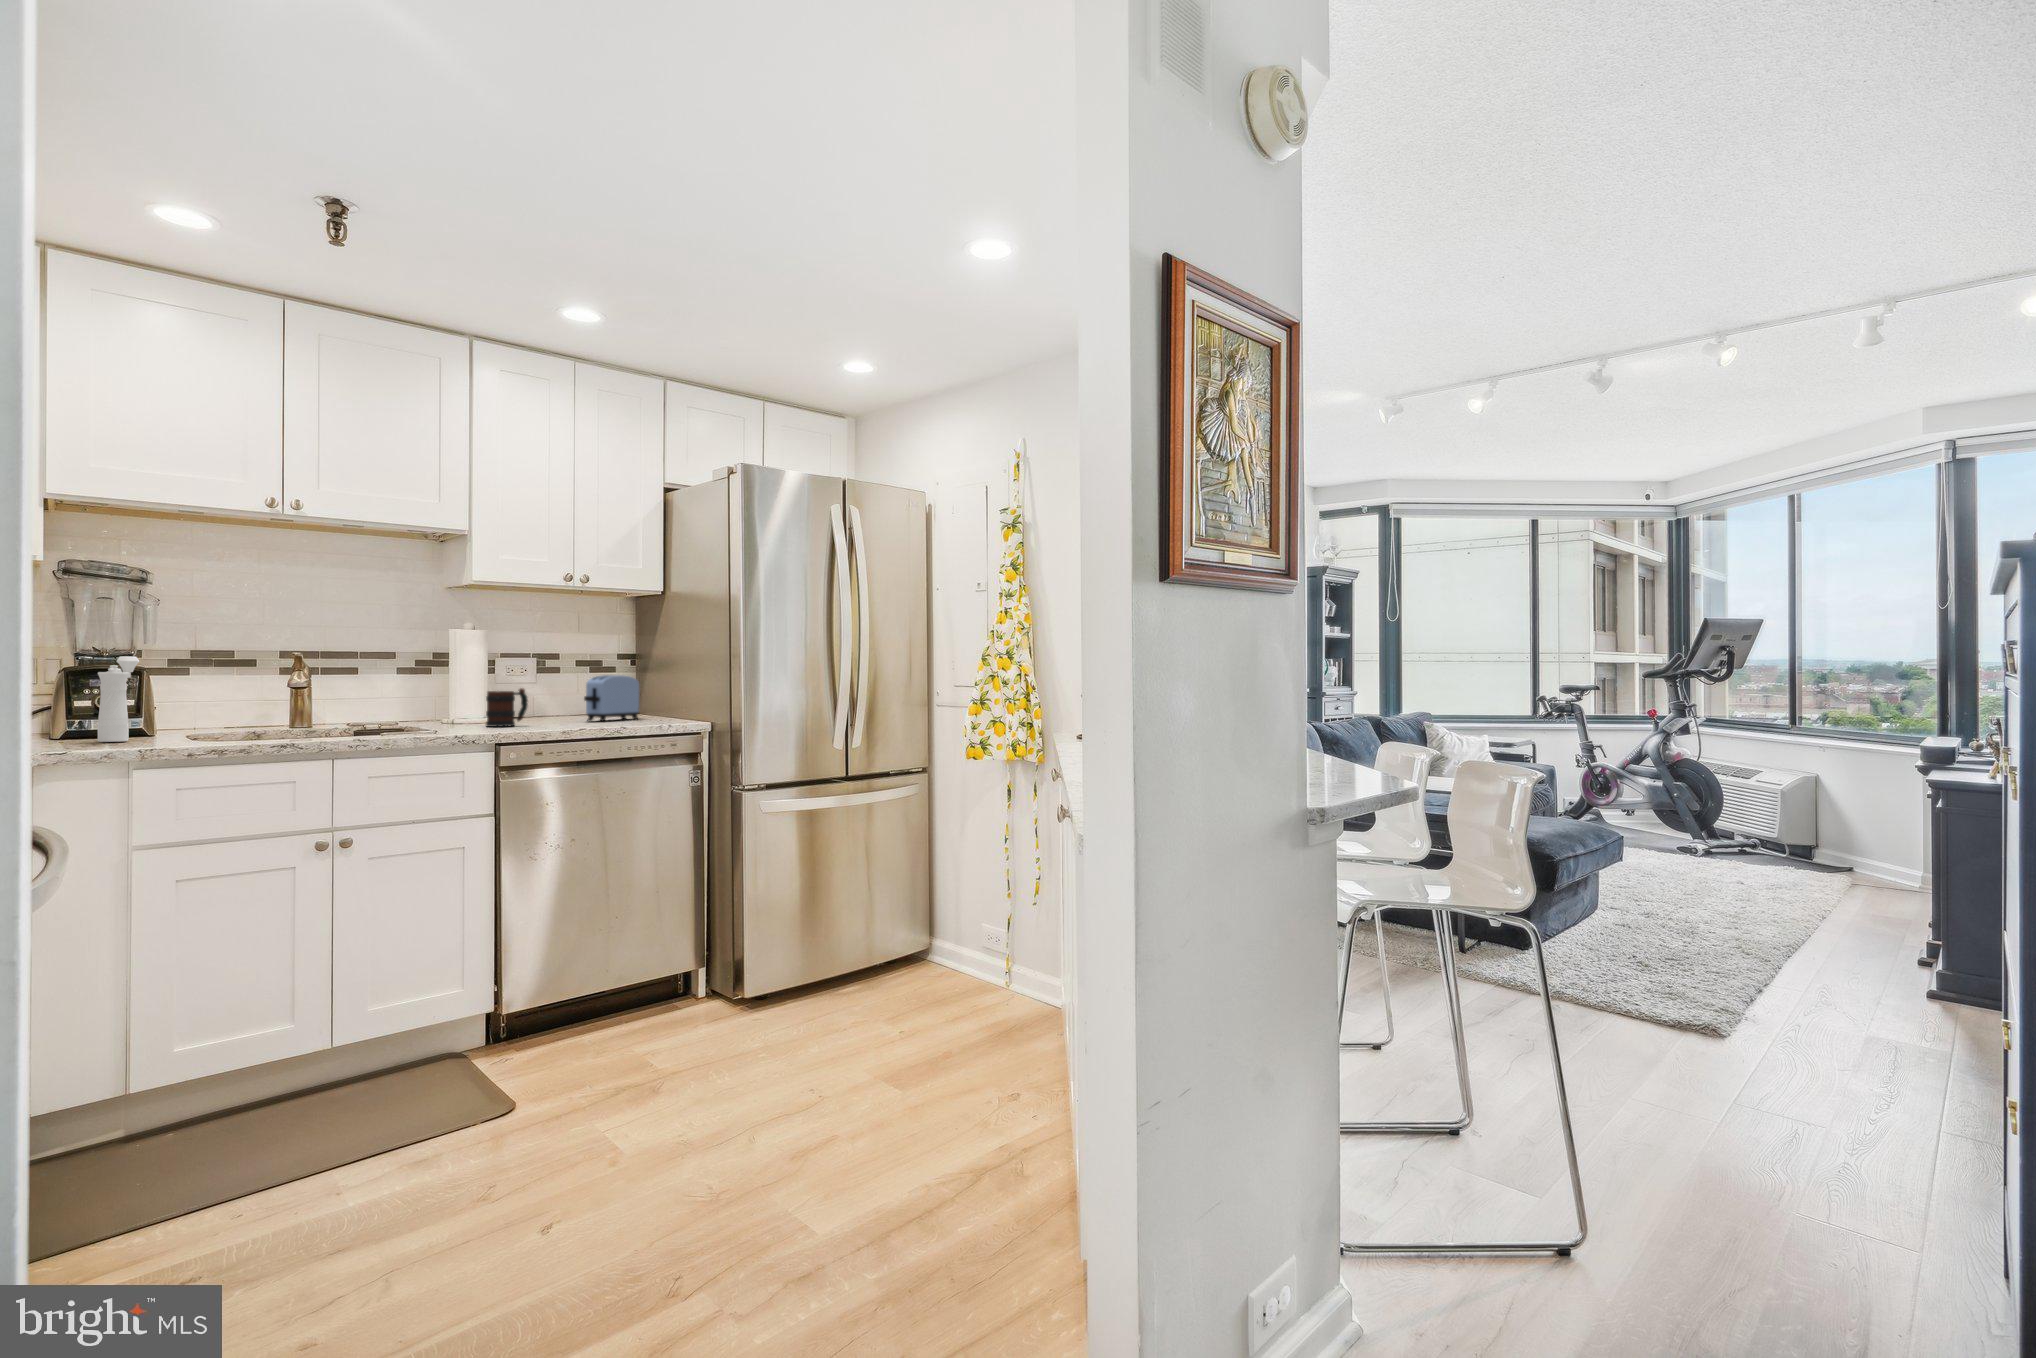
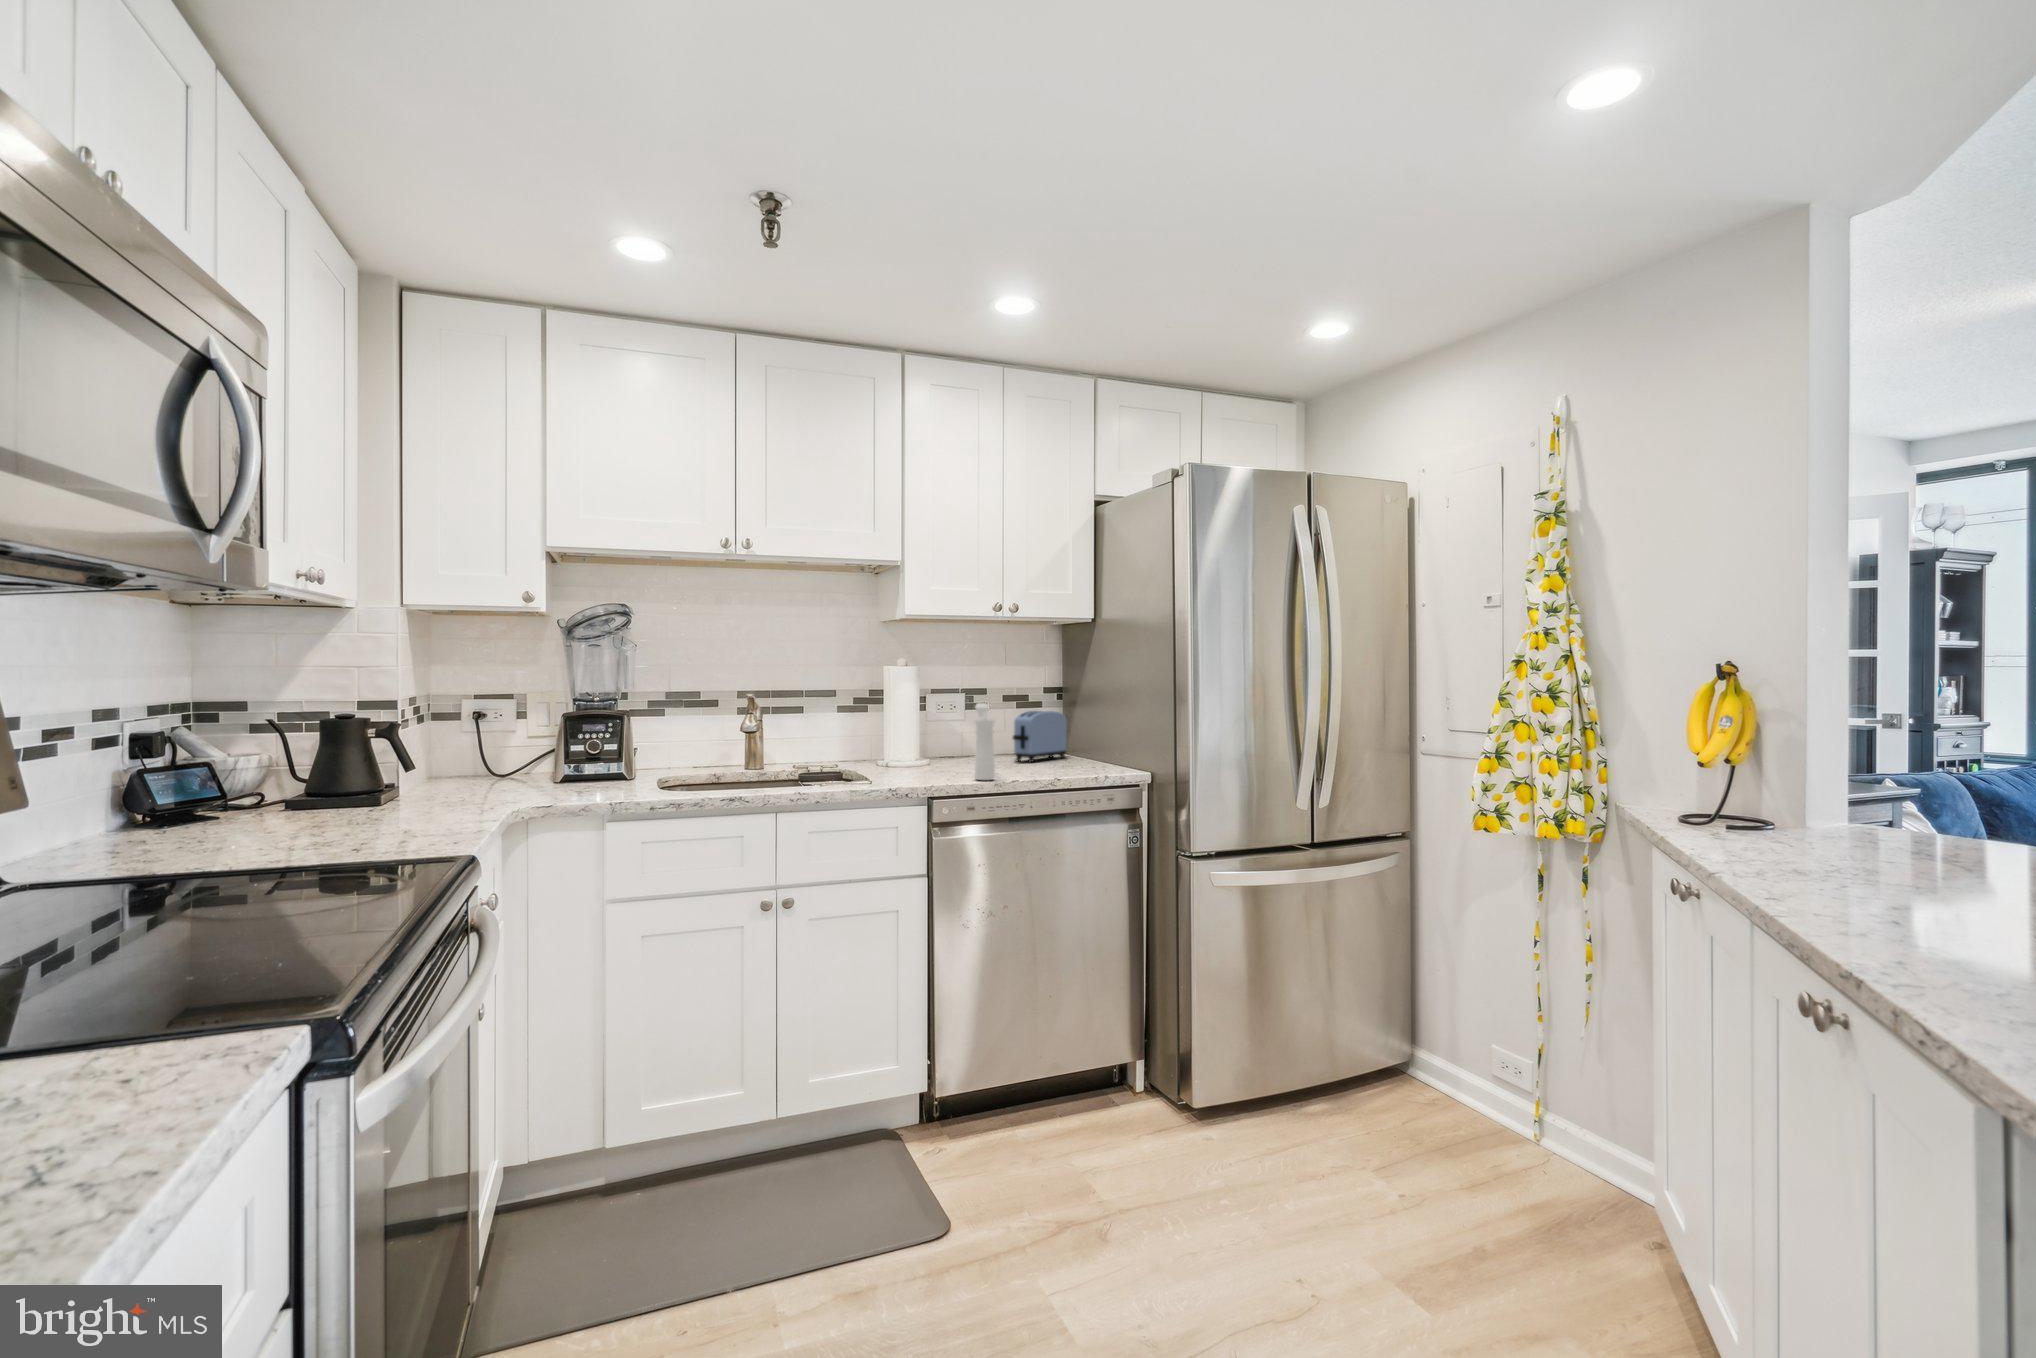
pepper mill: present [98,656,140,742] -> present [975,703,995,780]
mug: present [486,688,528,727] -> none [919,729,959,771]

